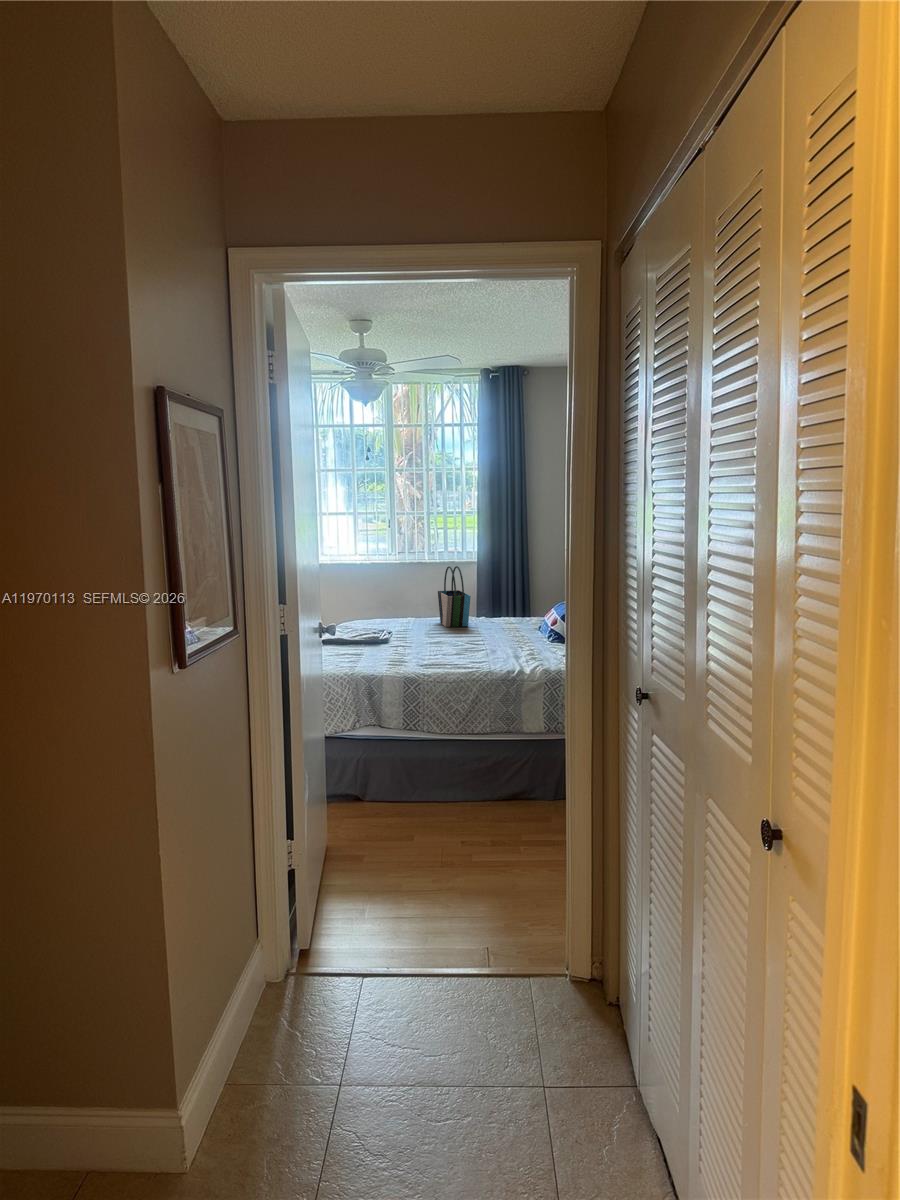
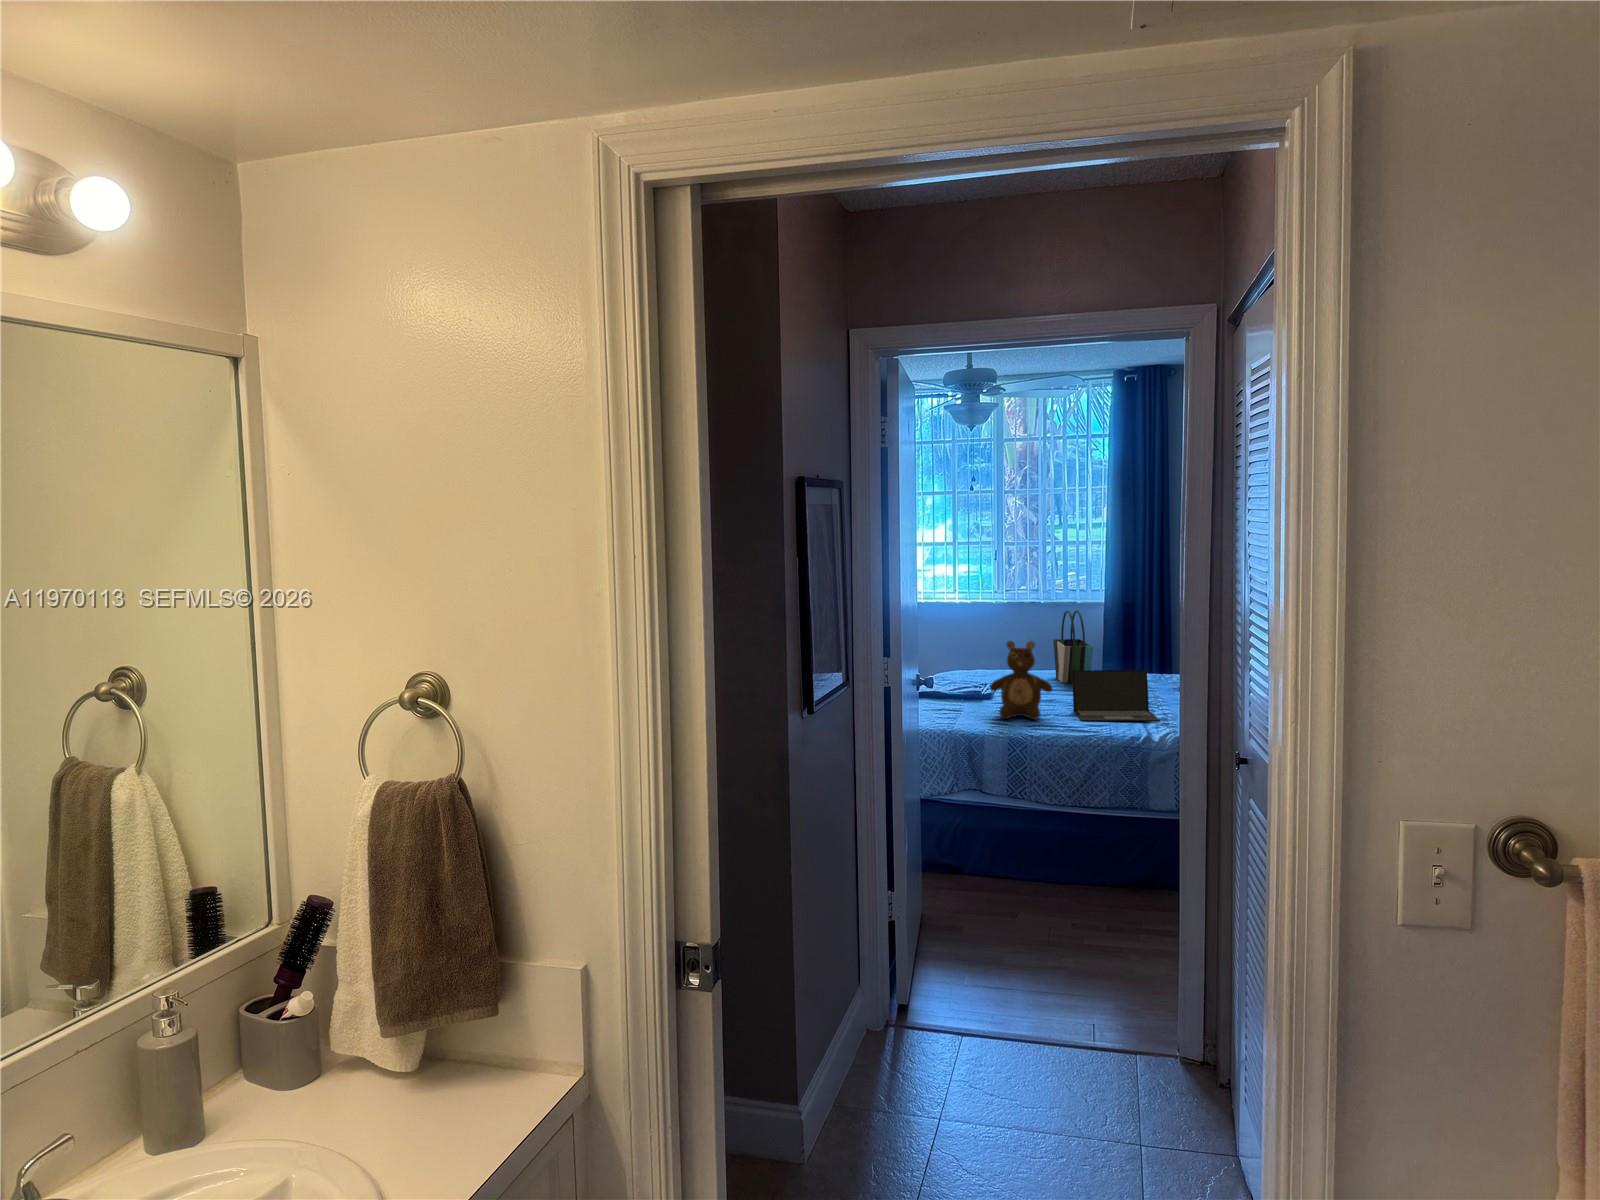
teddy bear: none [386,591,440,660] -> present [990,641,1053,720]
laptop: none [456,614,529,659] -> present [1072,670,1160,721]

